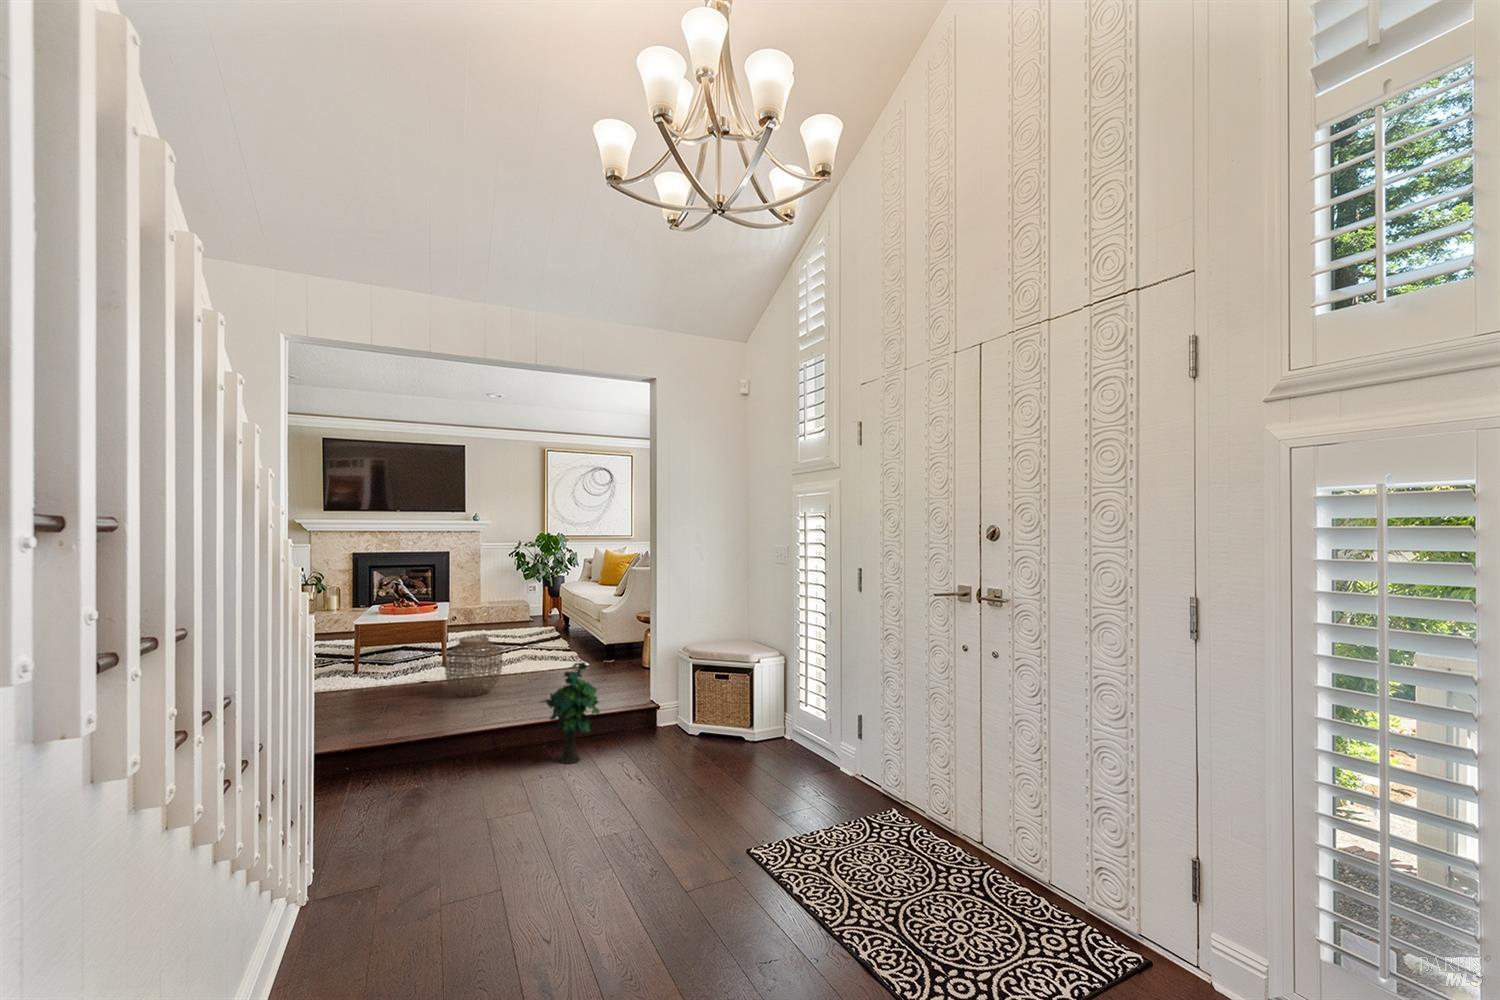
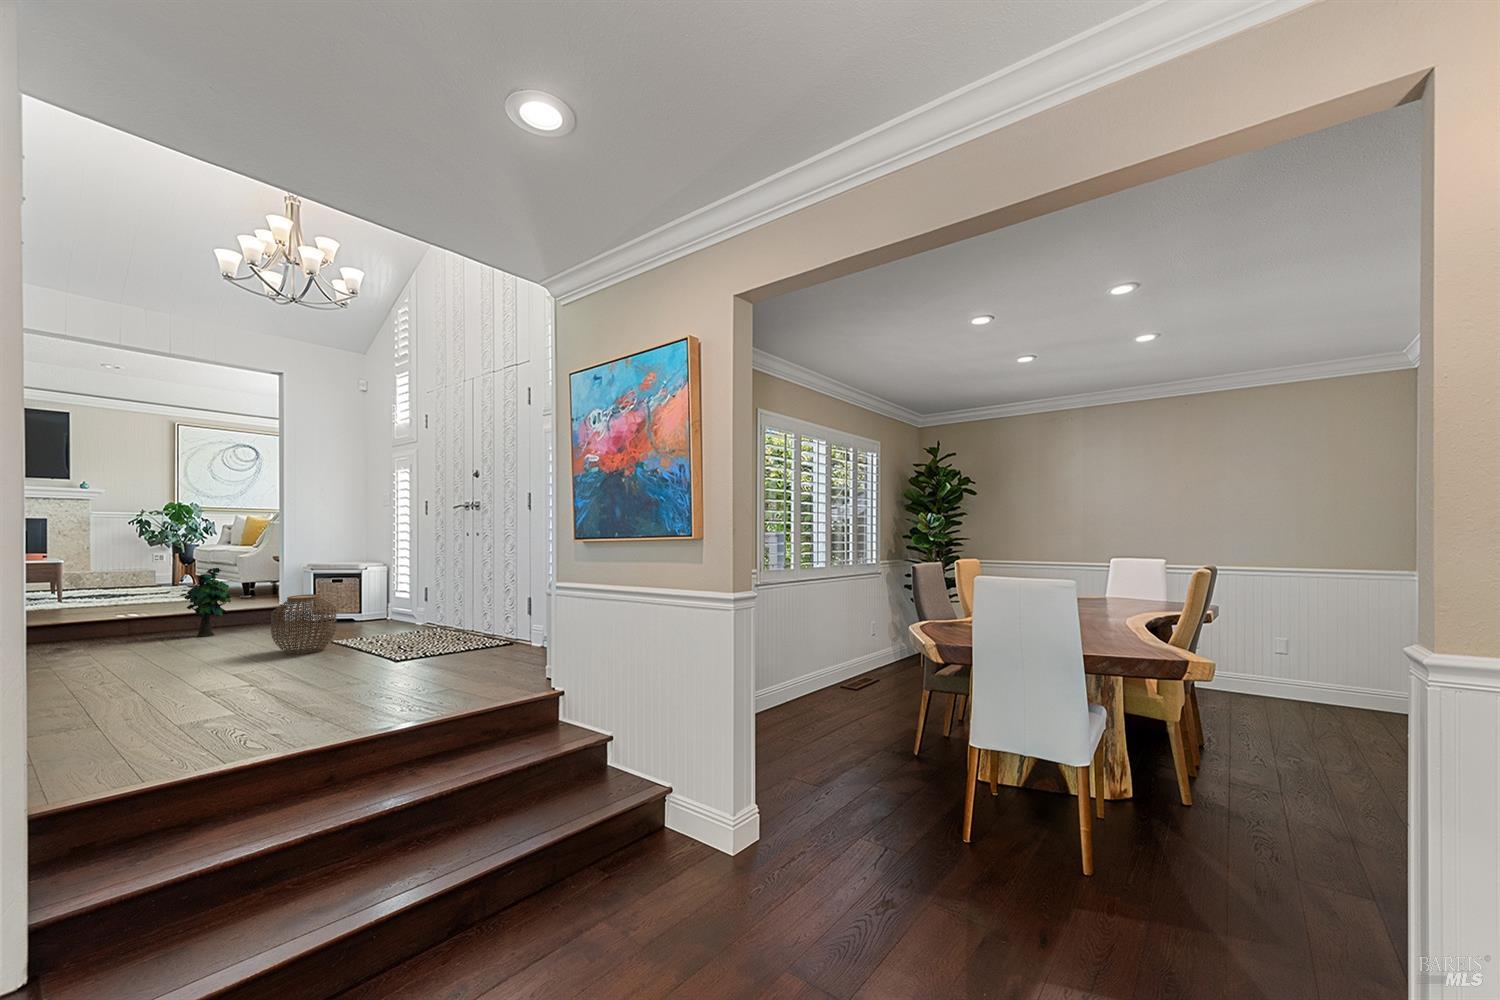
woven basket: present [445,636,502,697] -> present [271,594,336,654]

